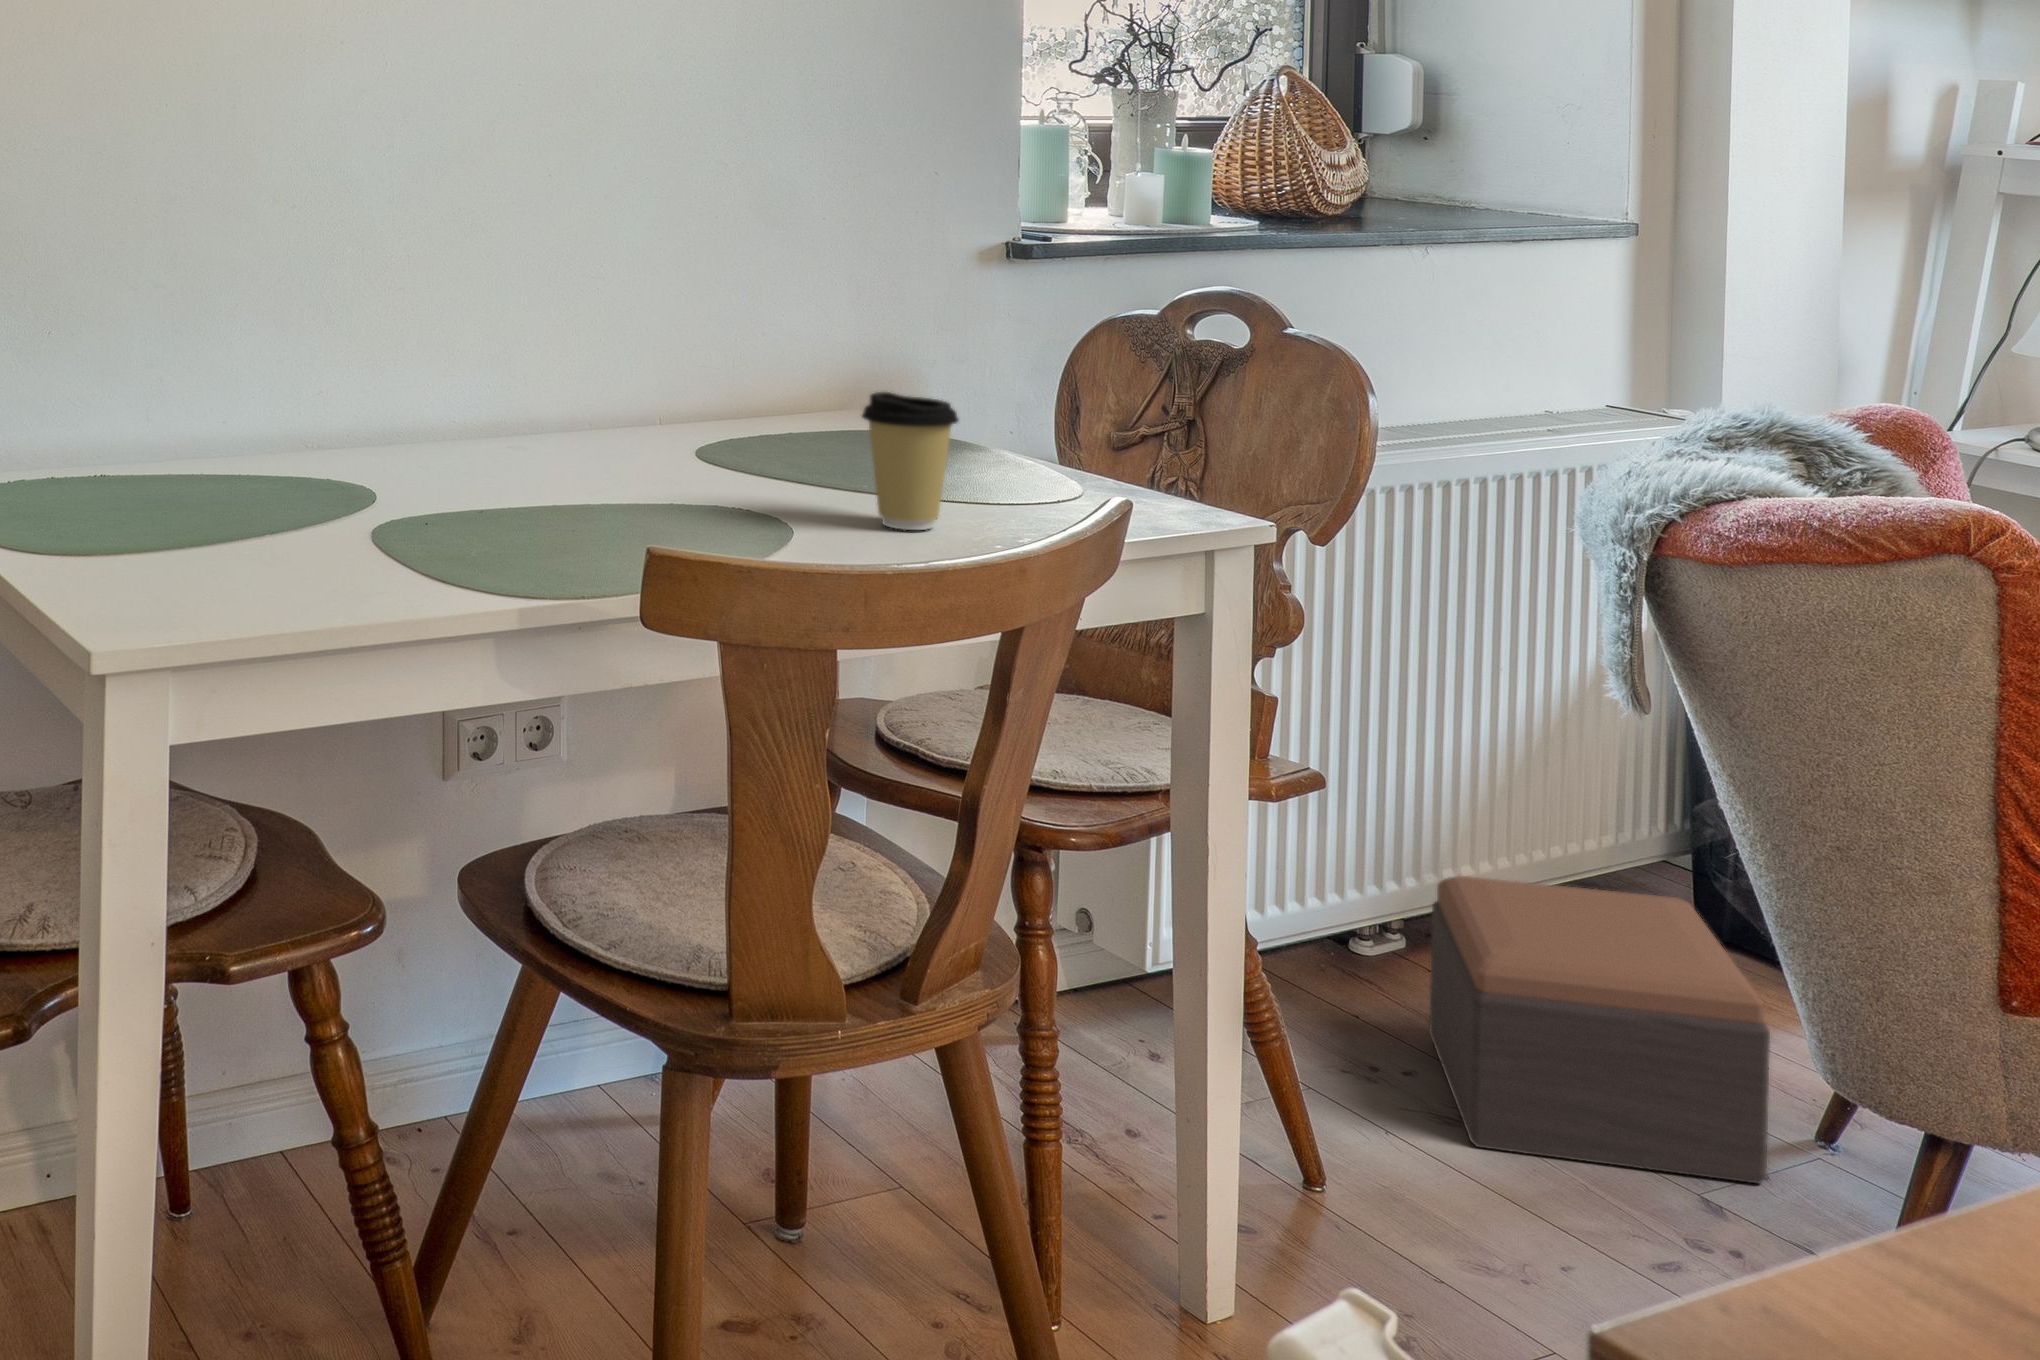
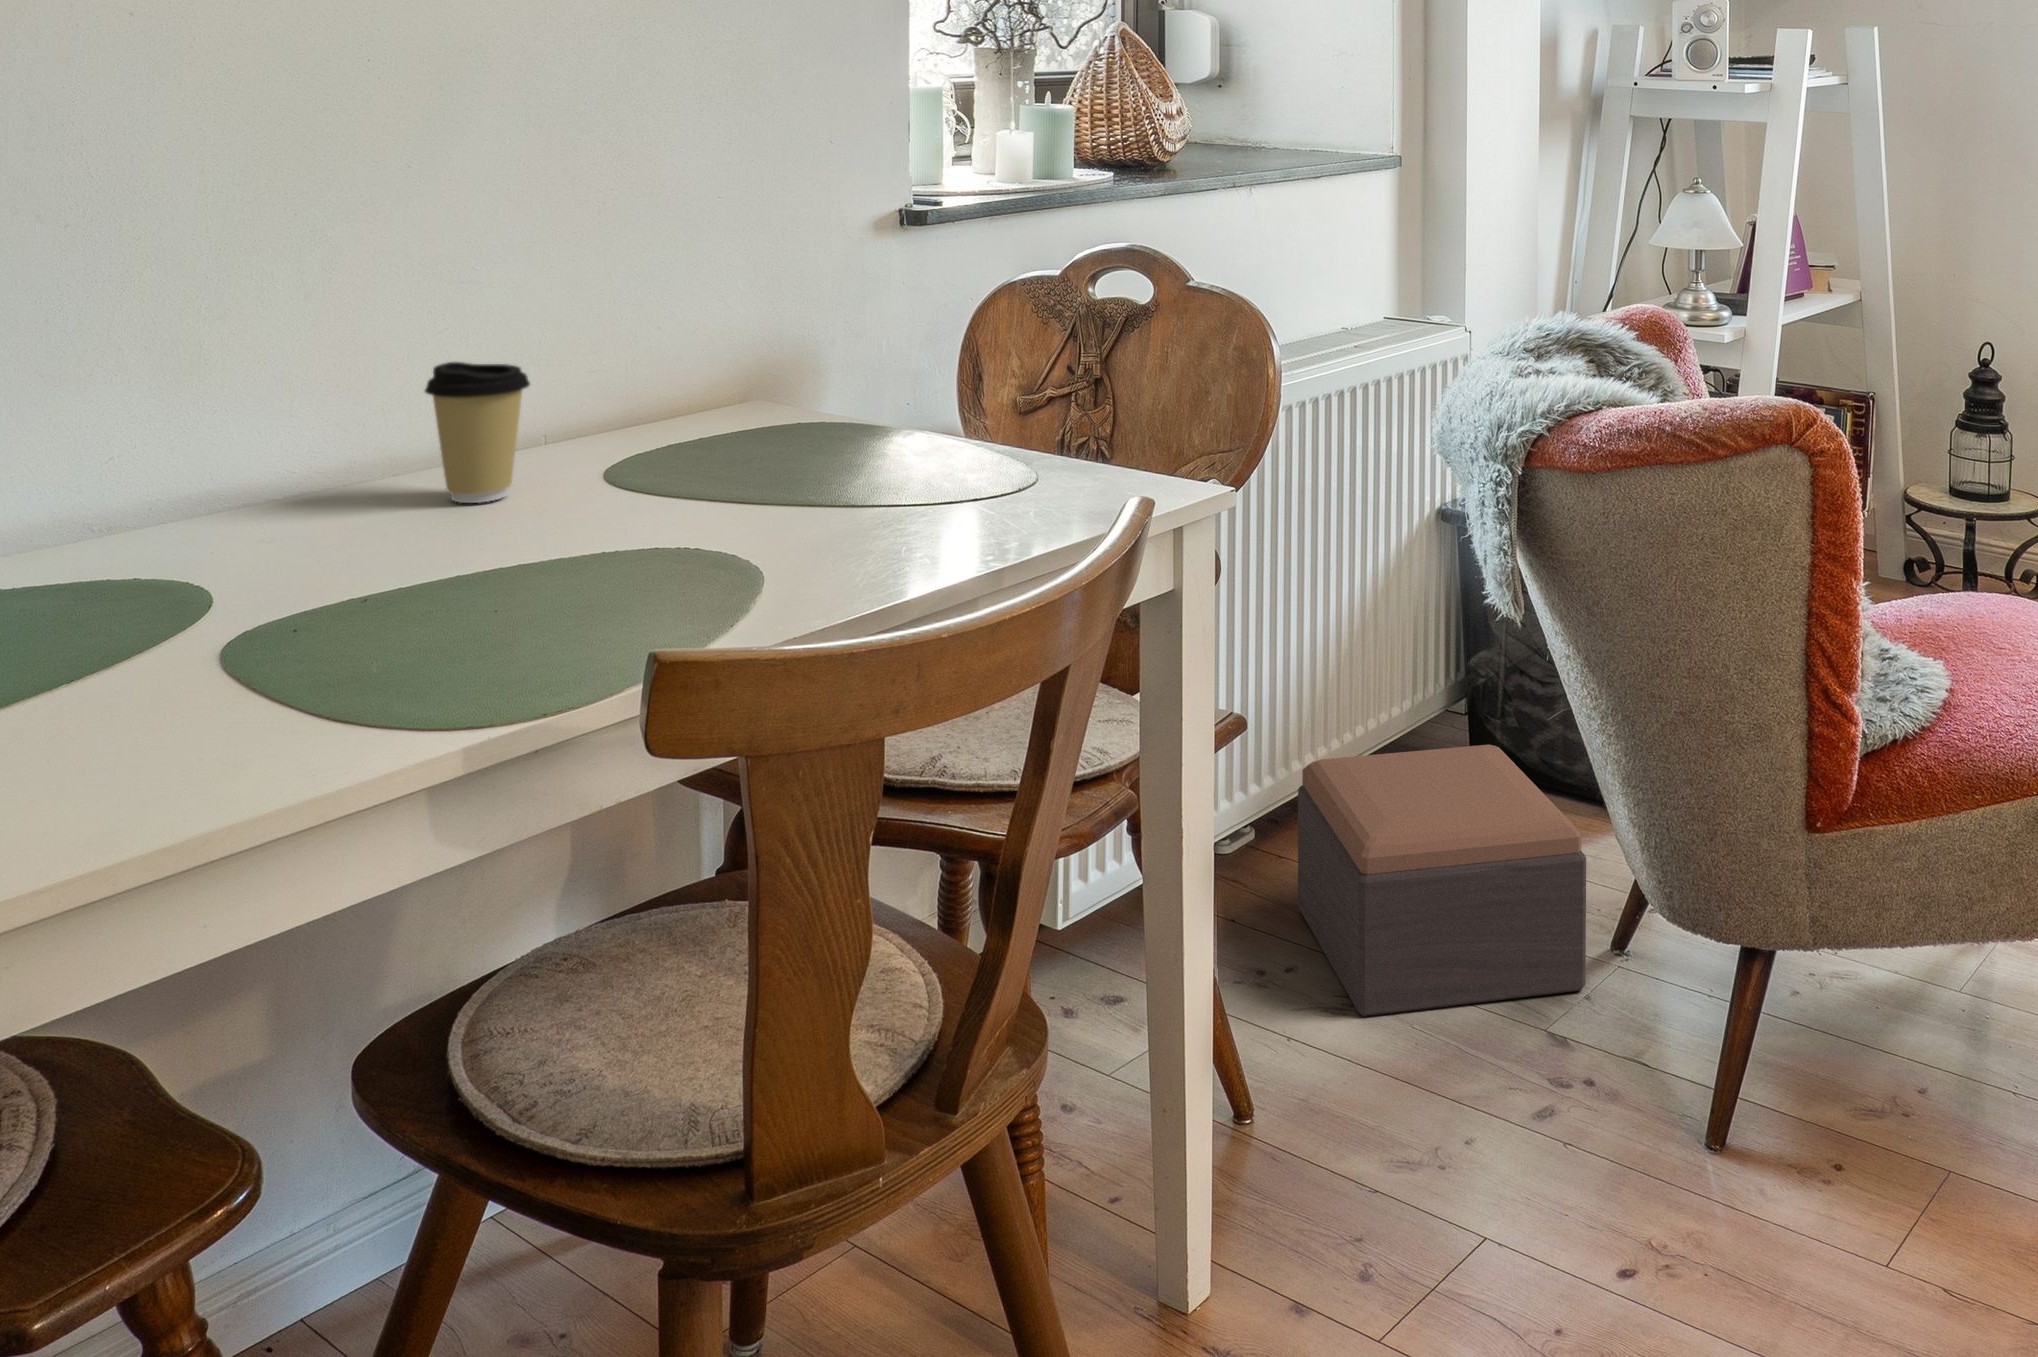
coffee cup: present [862,392,959,530] -> present [425,362,530,503]

